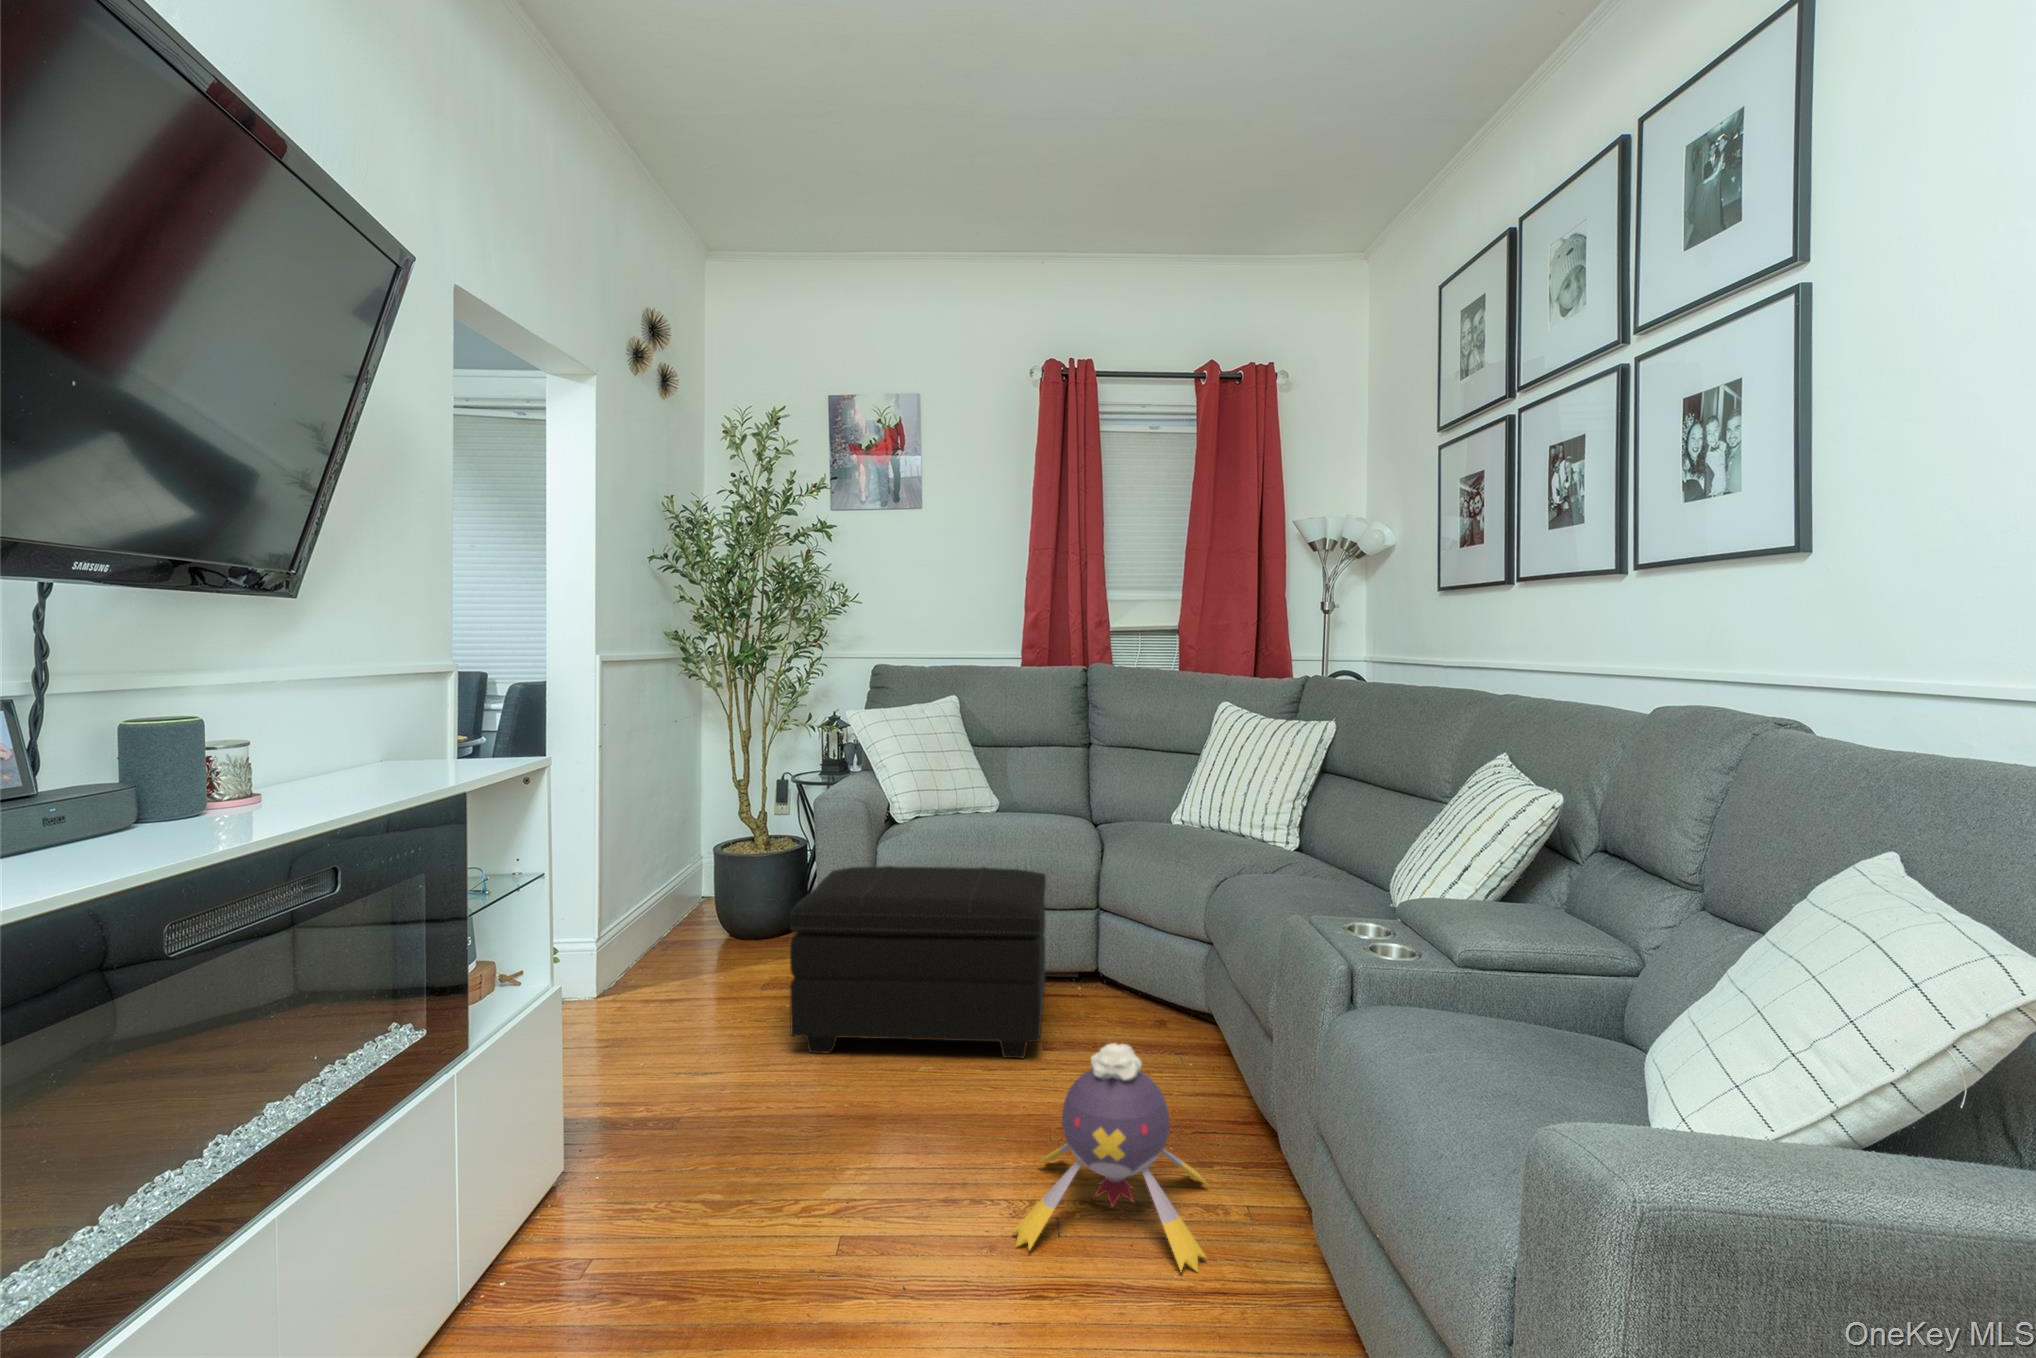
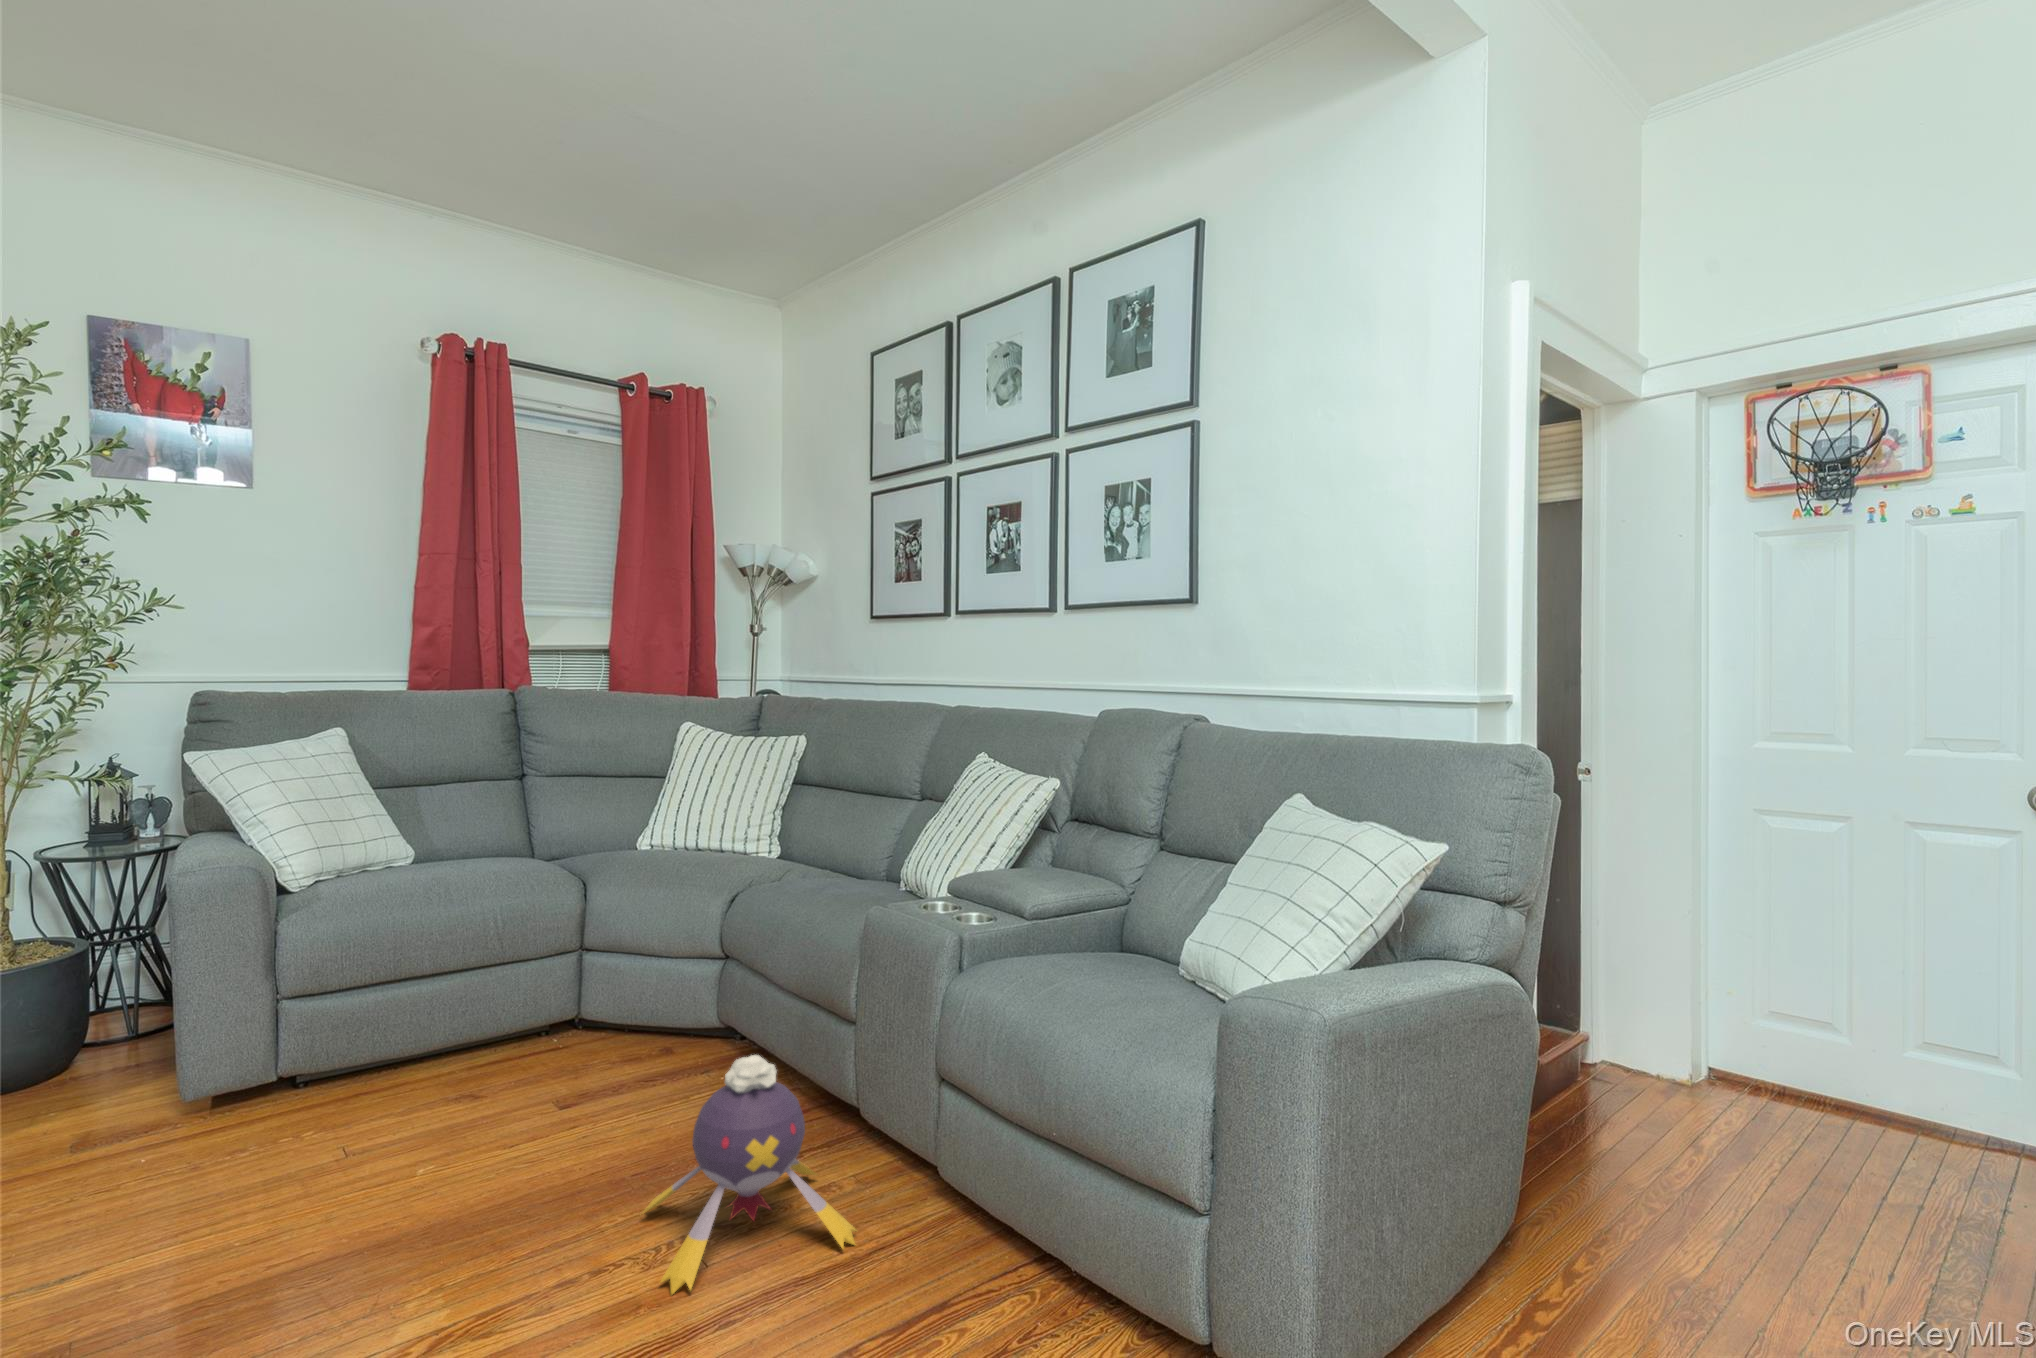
footstool: present [790,866,1046,1058] -> none [196,920,568,1204]

